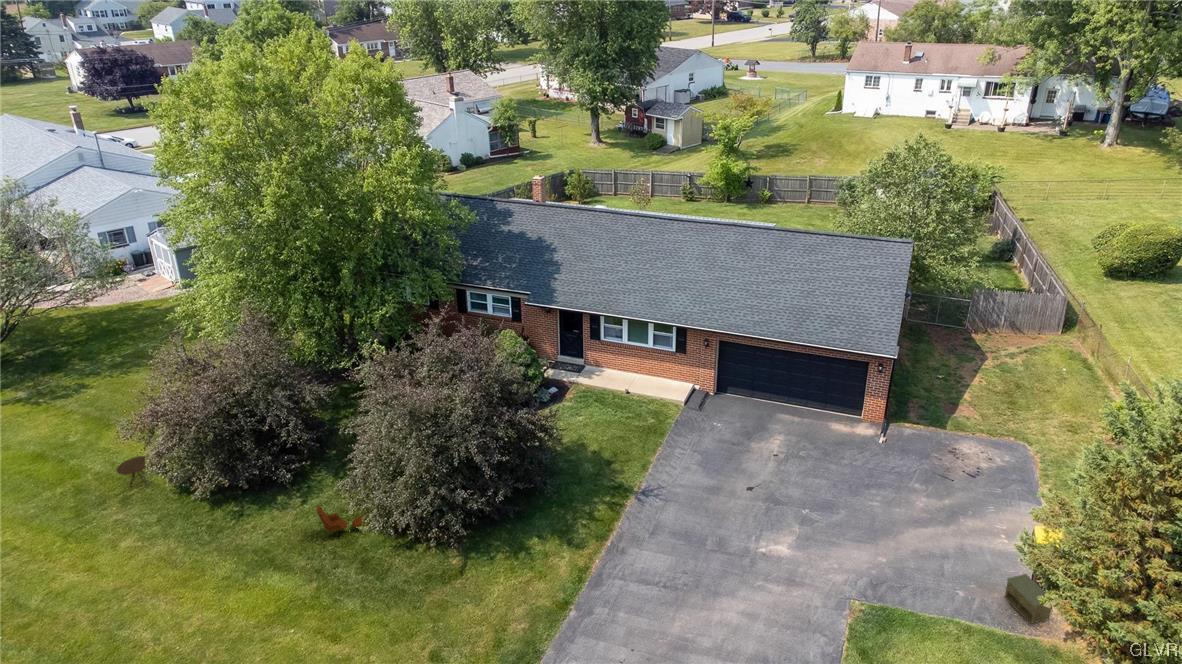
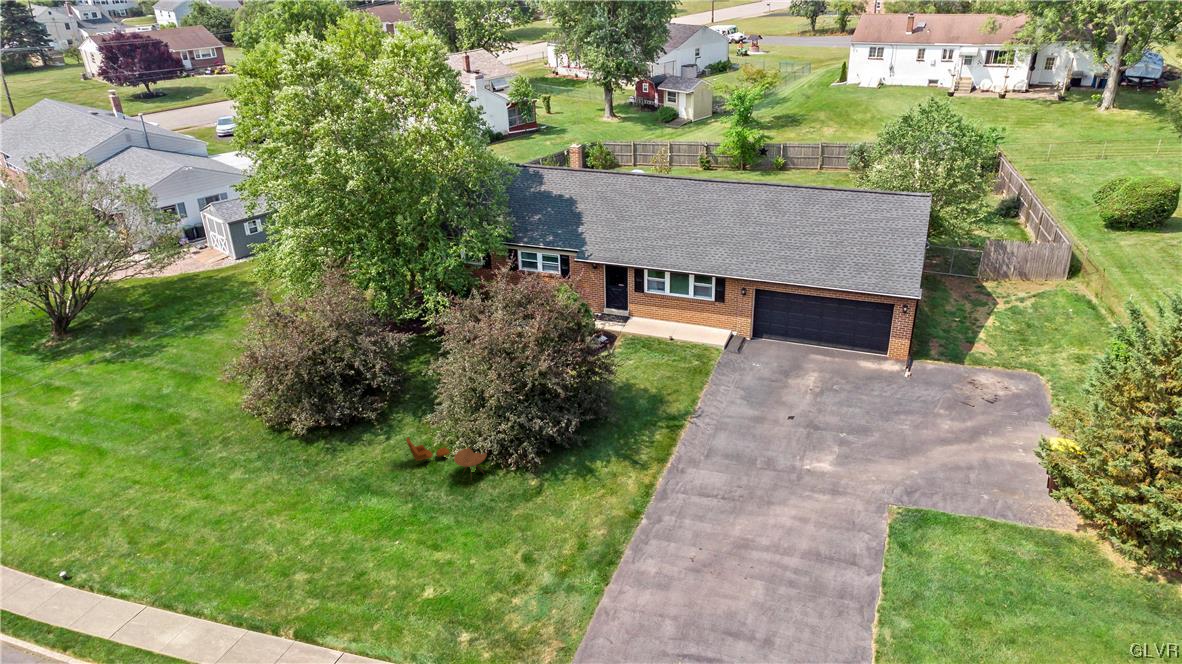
round table: present [117,456,146,487] -> present [454,448,486,473]
storage bench: present [1004,574,1051,624] -> none [1024,476,1069,517]

